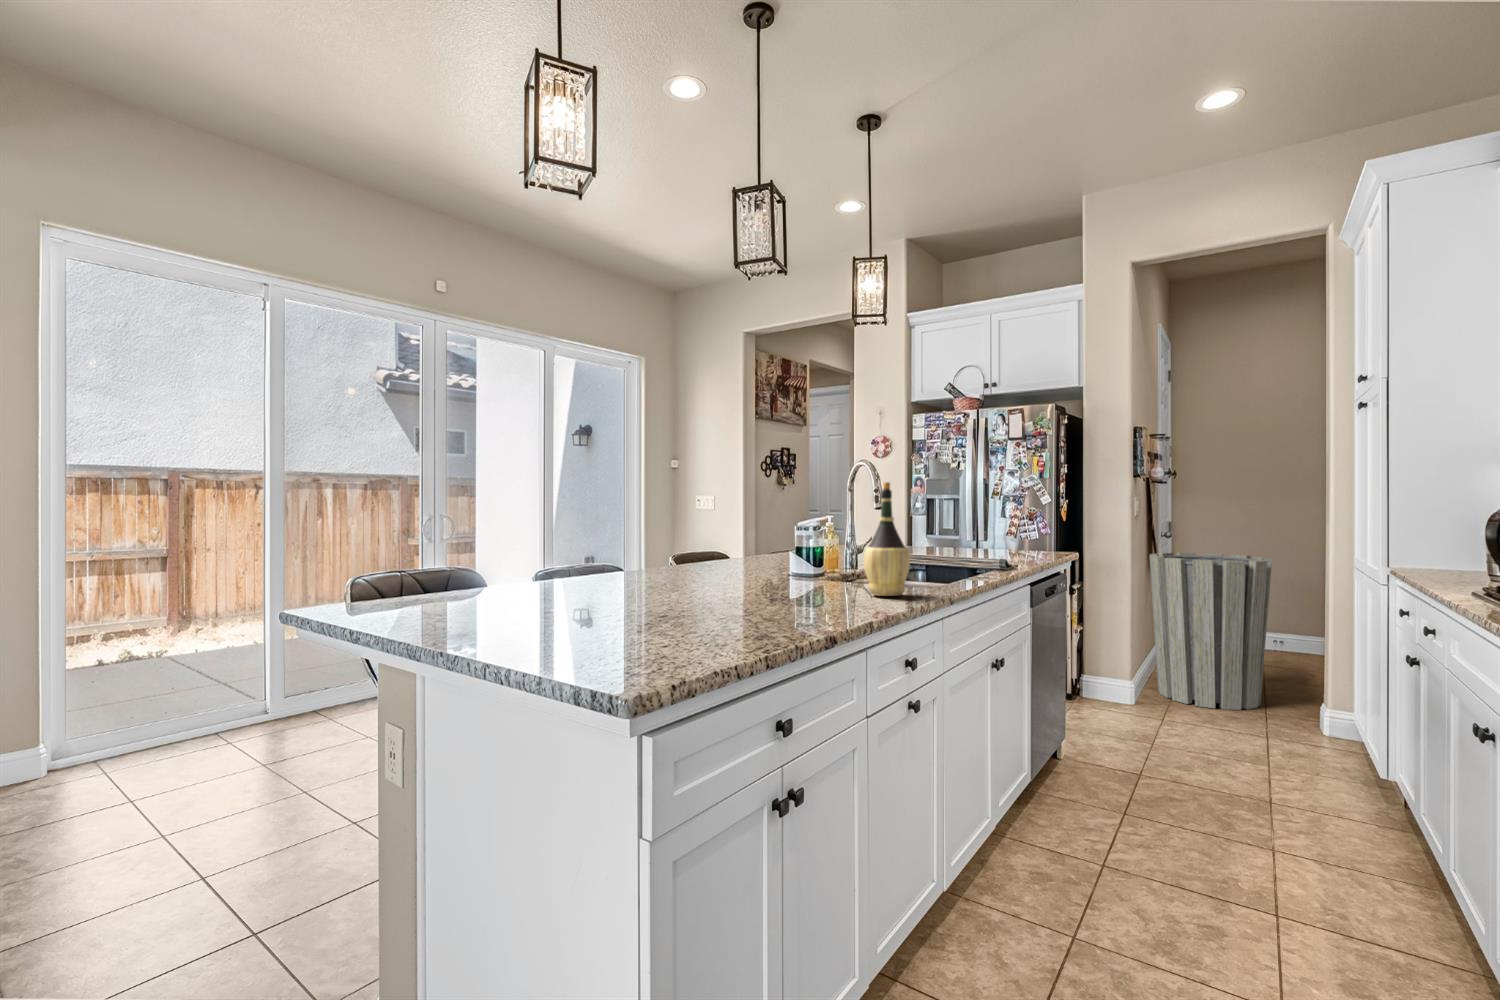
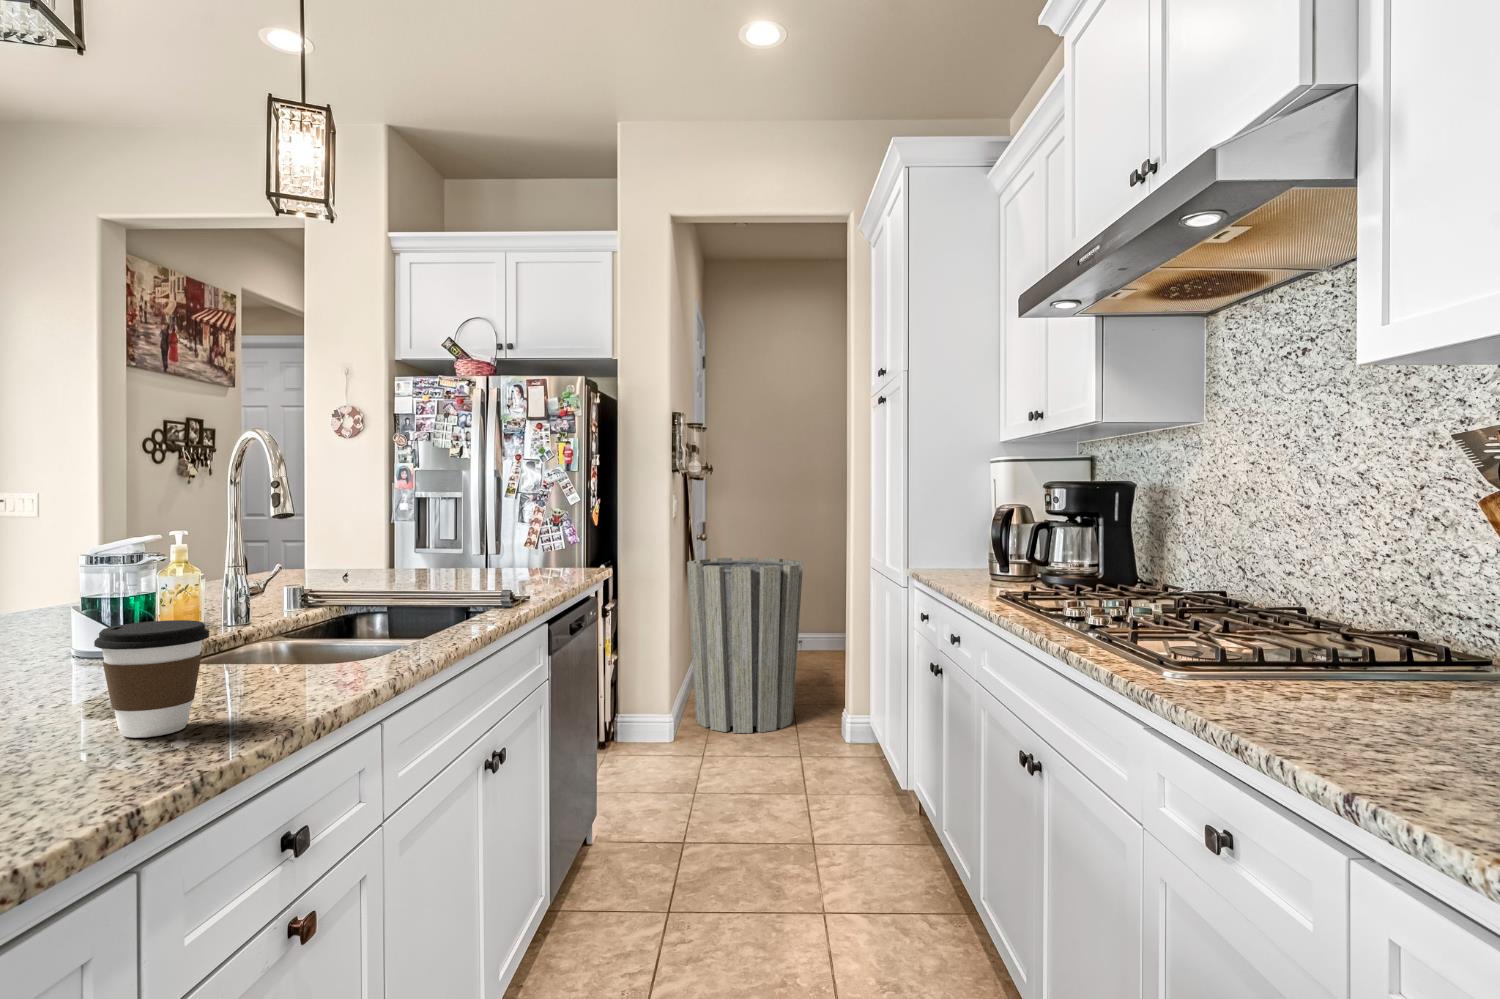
wine bottle: present [864,482,910,596] -> none [240,474,337,690]
coffee cup: none [813,554,858,607] -> present [94,620,209,738]

